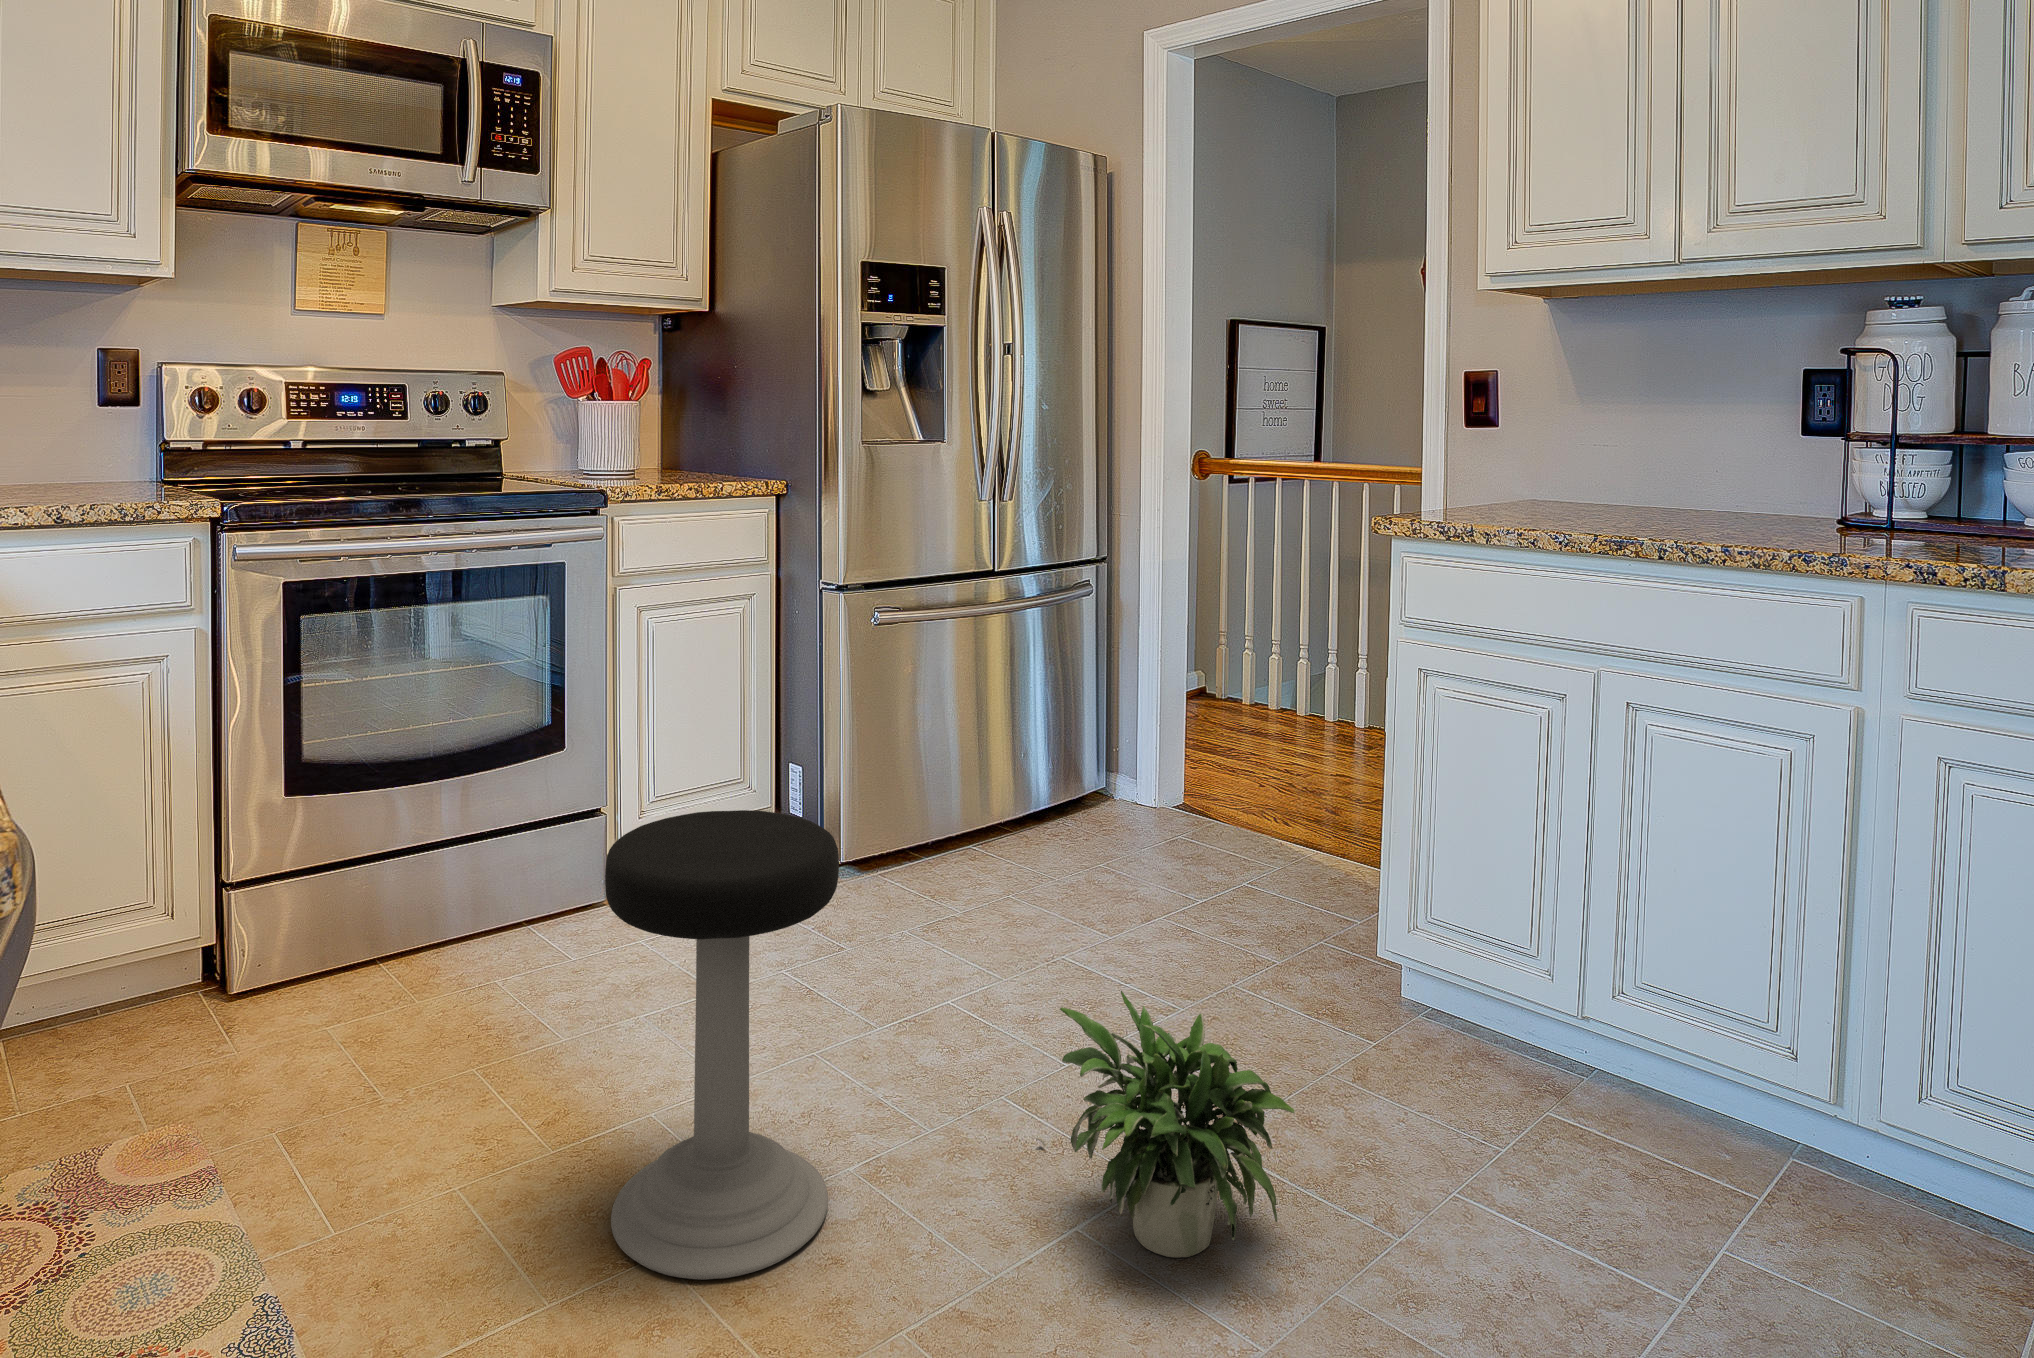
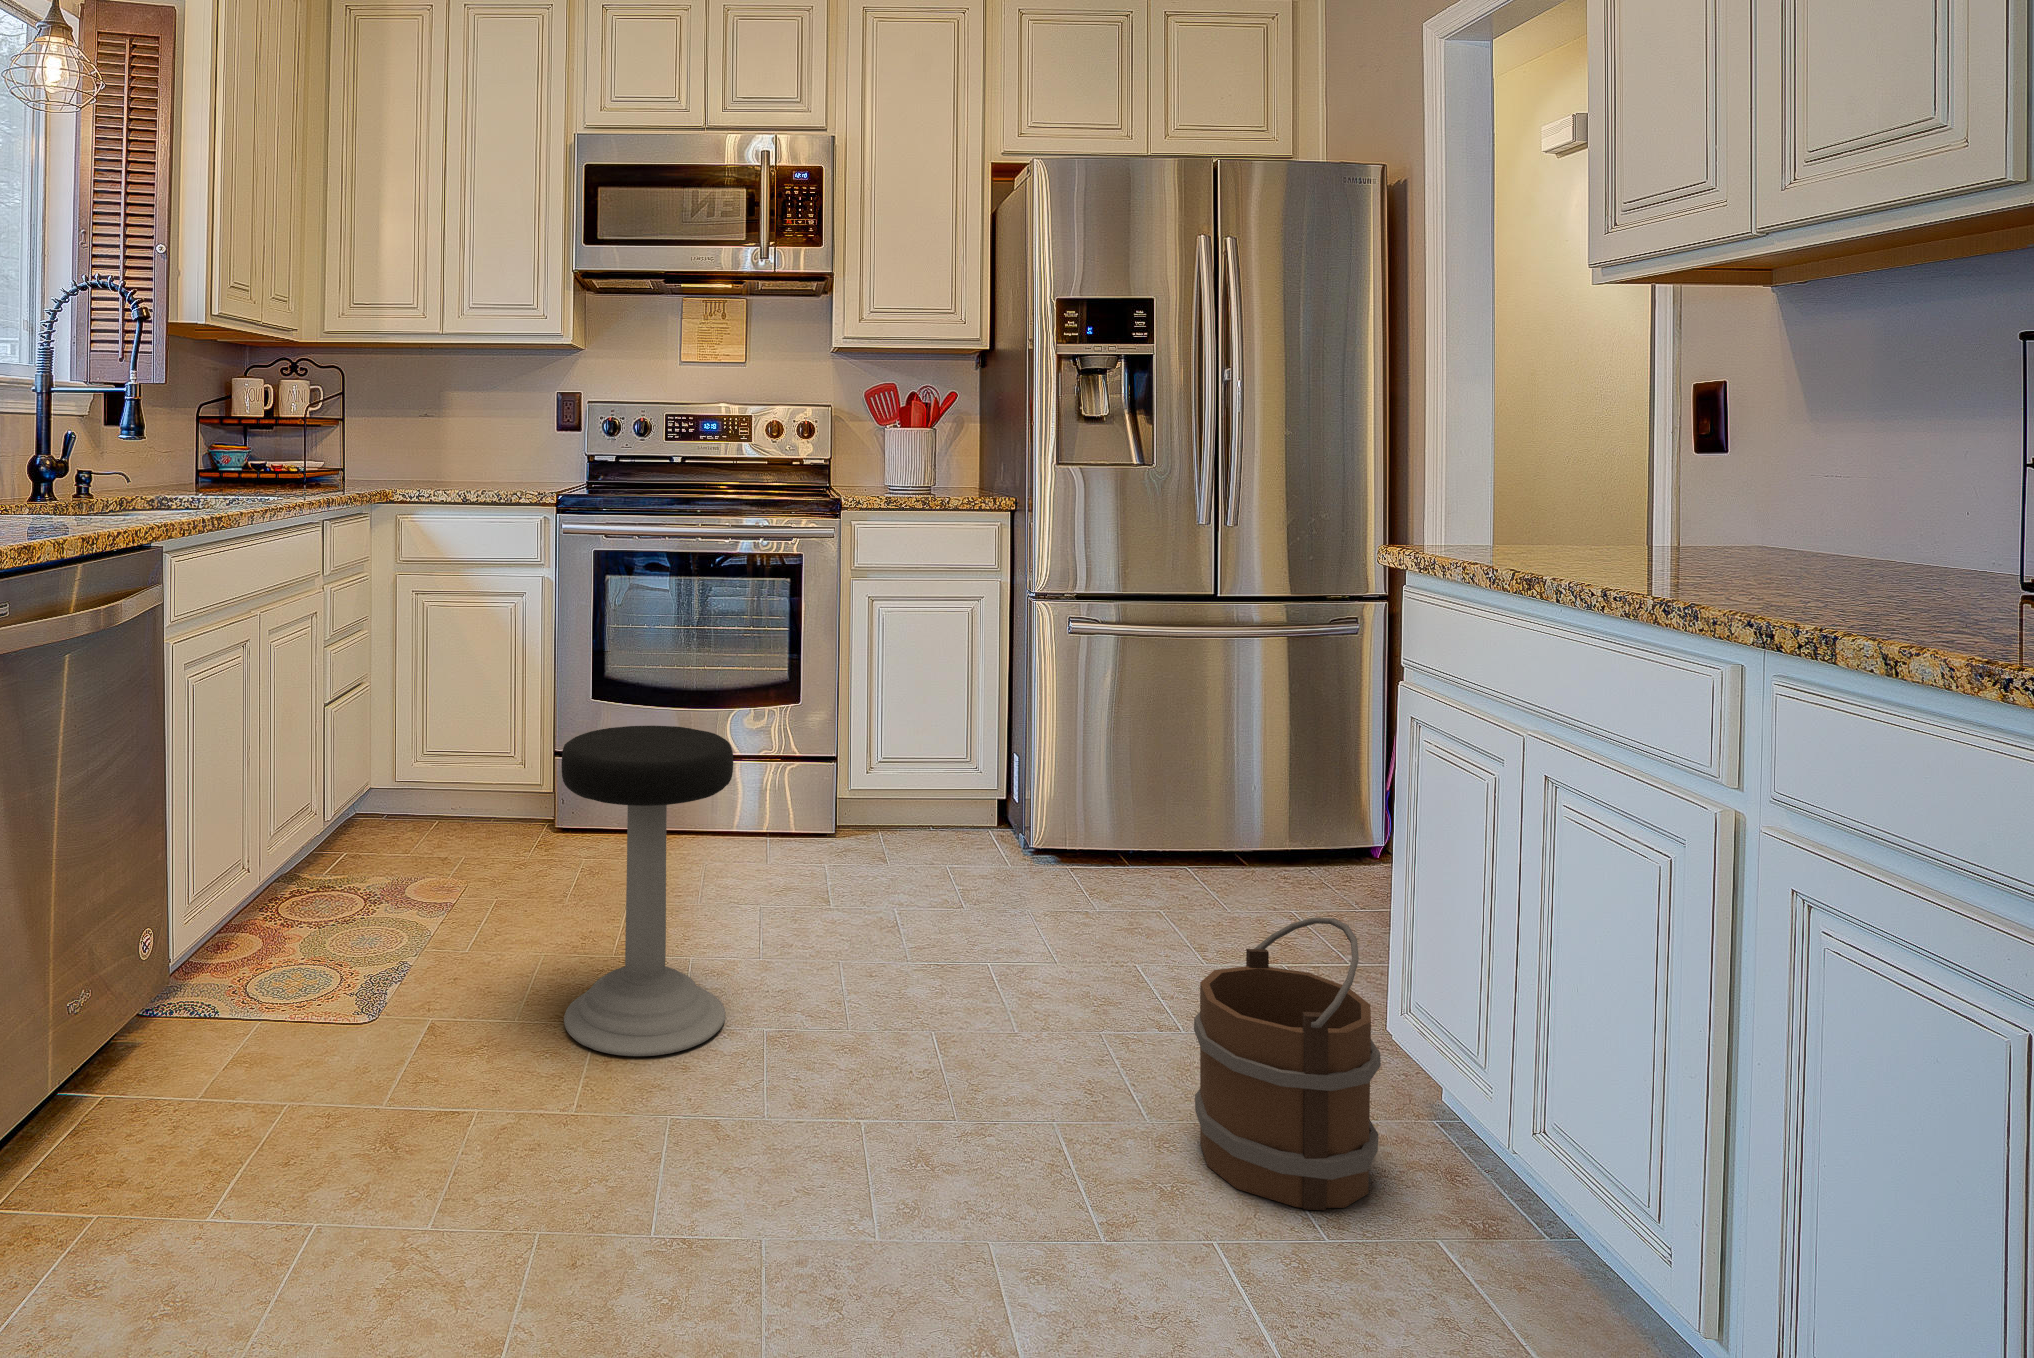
bucket: none [1299,853,1464,1121] -> present [1194,918,1381,1210]
potted plant: present [1036,991,1295,1258] -> none [797,936,999,1180]

